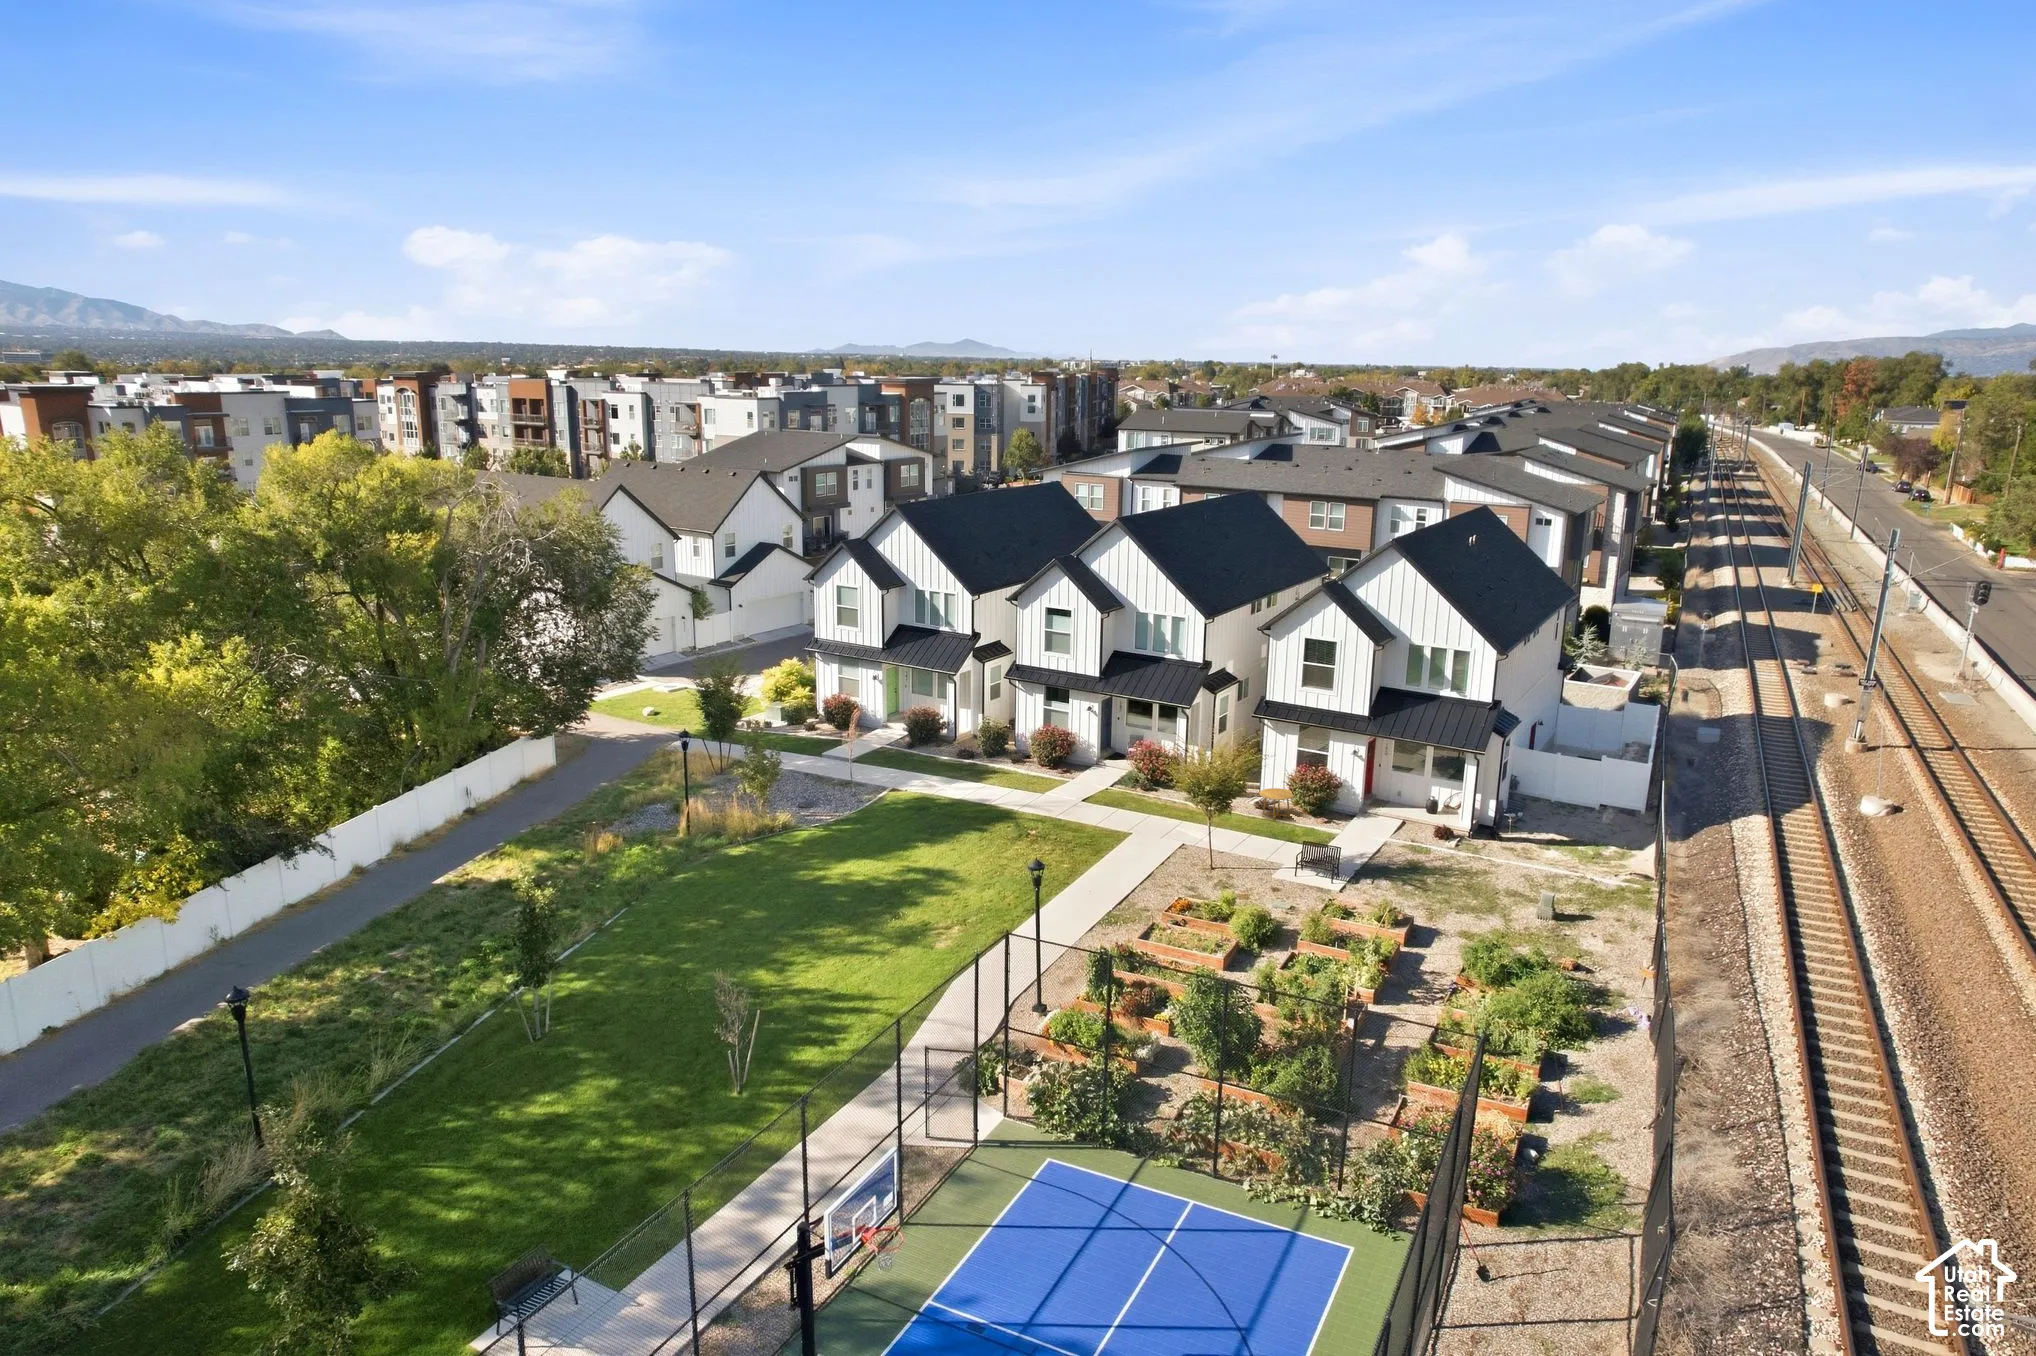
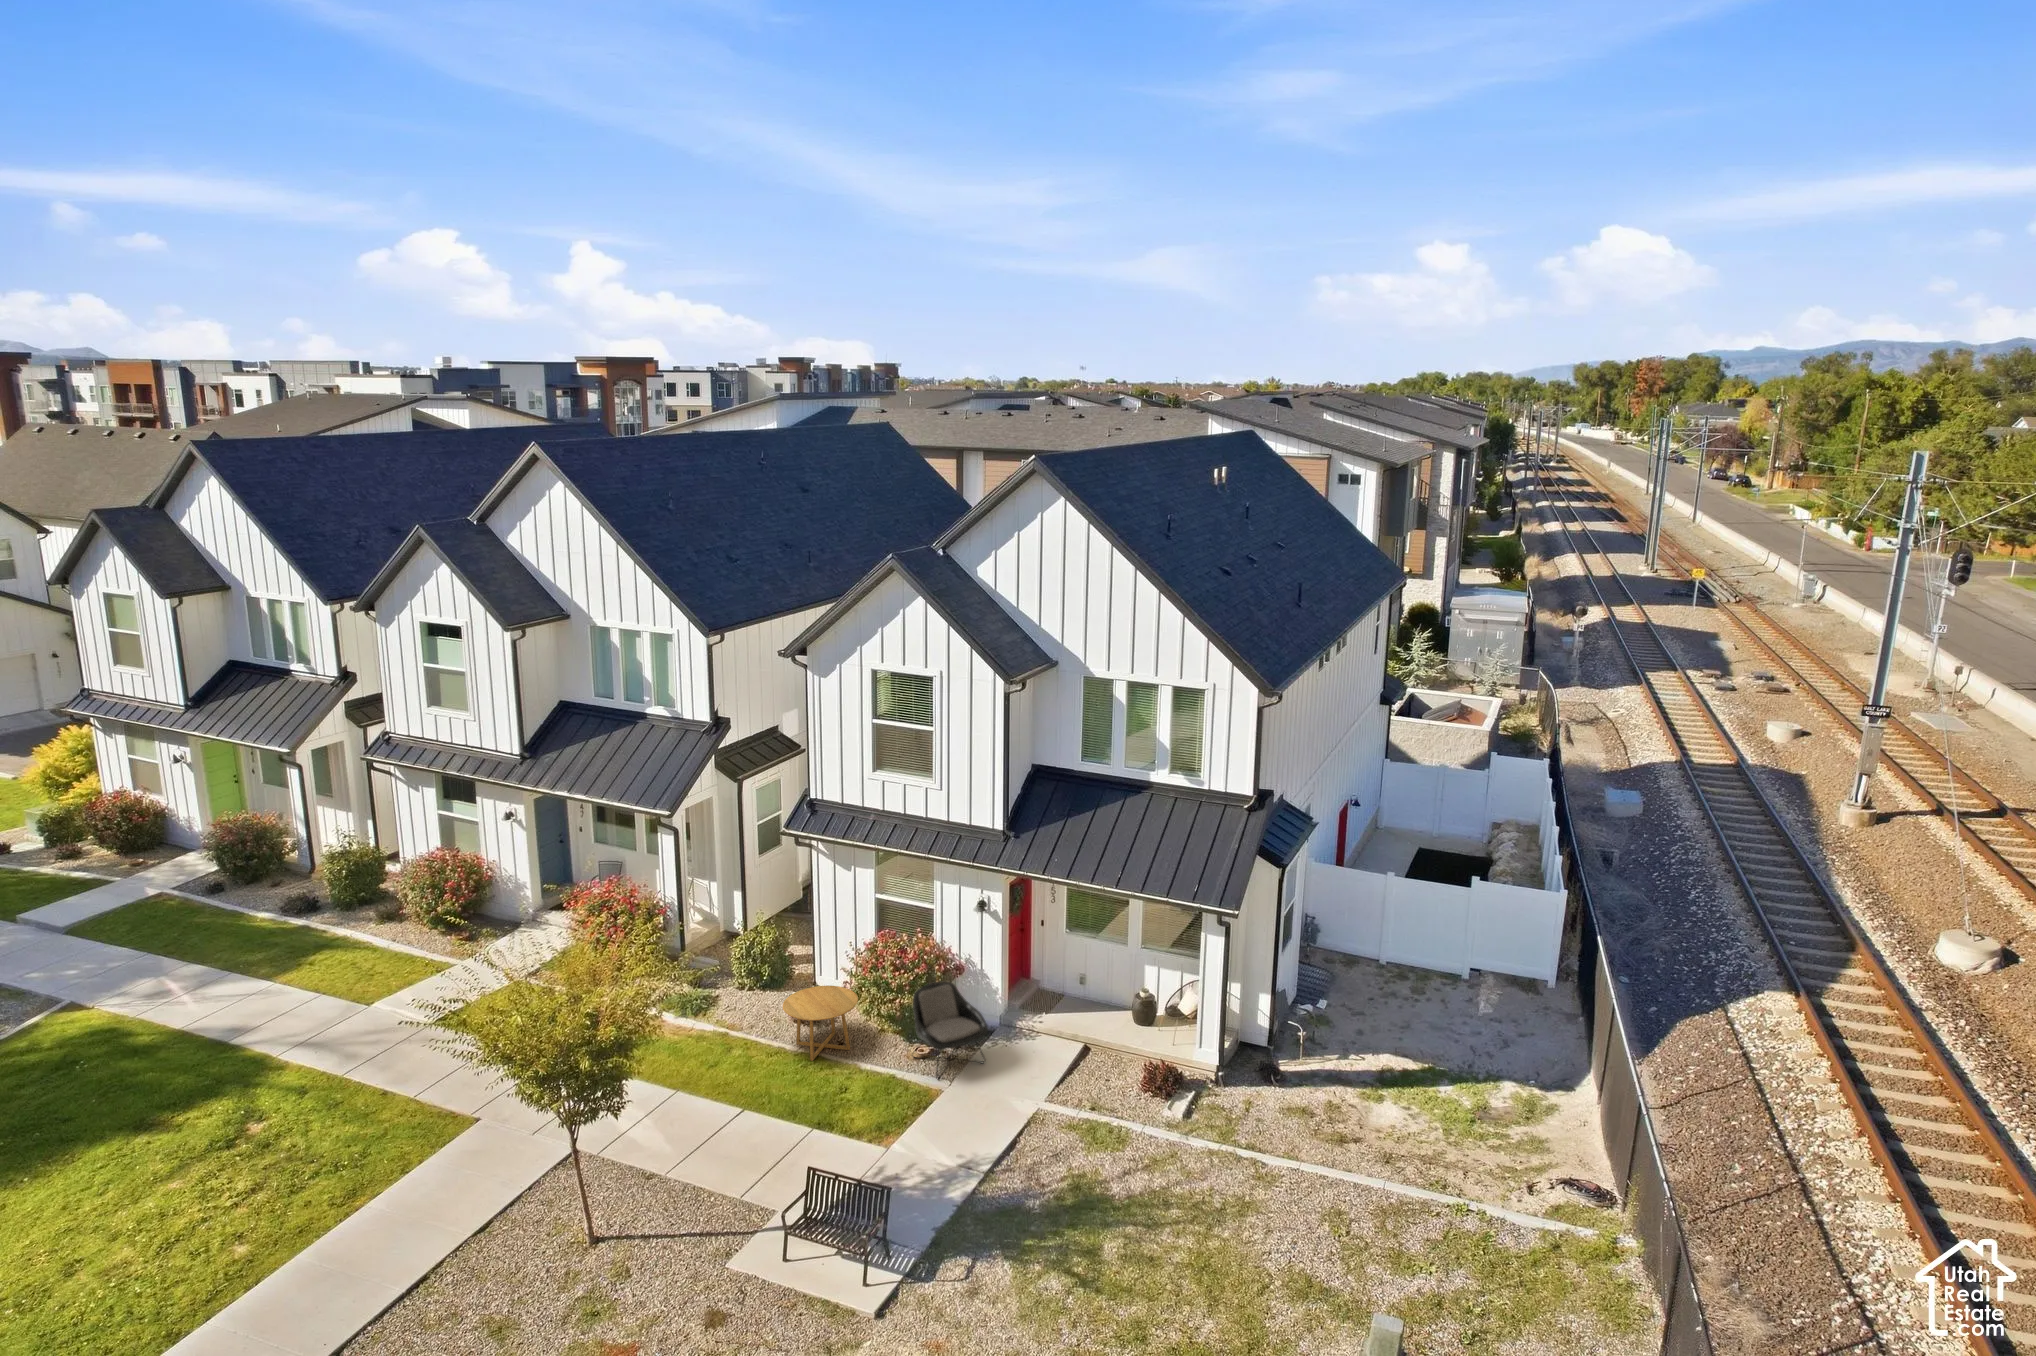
lounge chair: none [1321,786,1360,828] -> present [913,981,988,1078]

